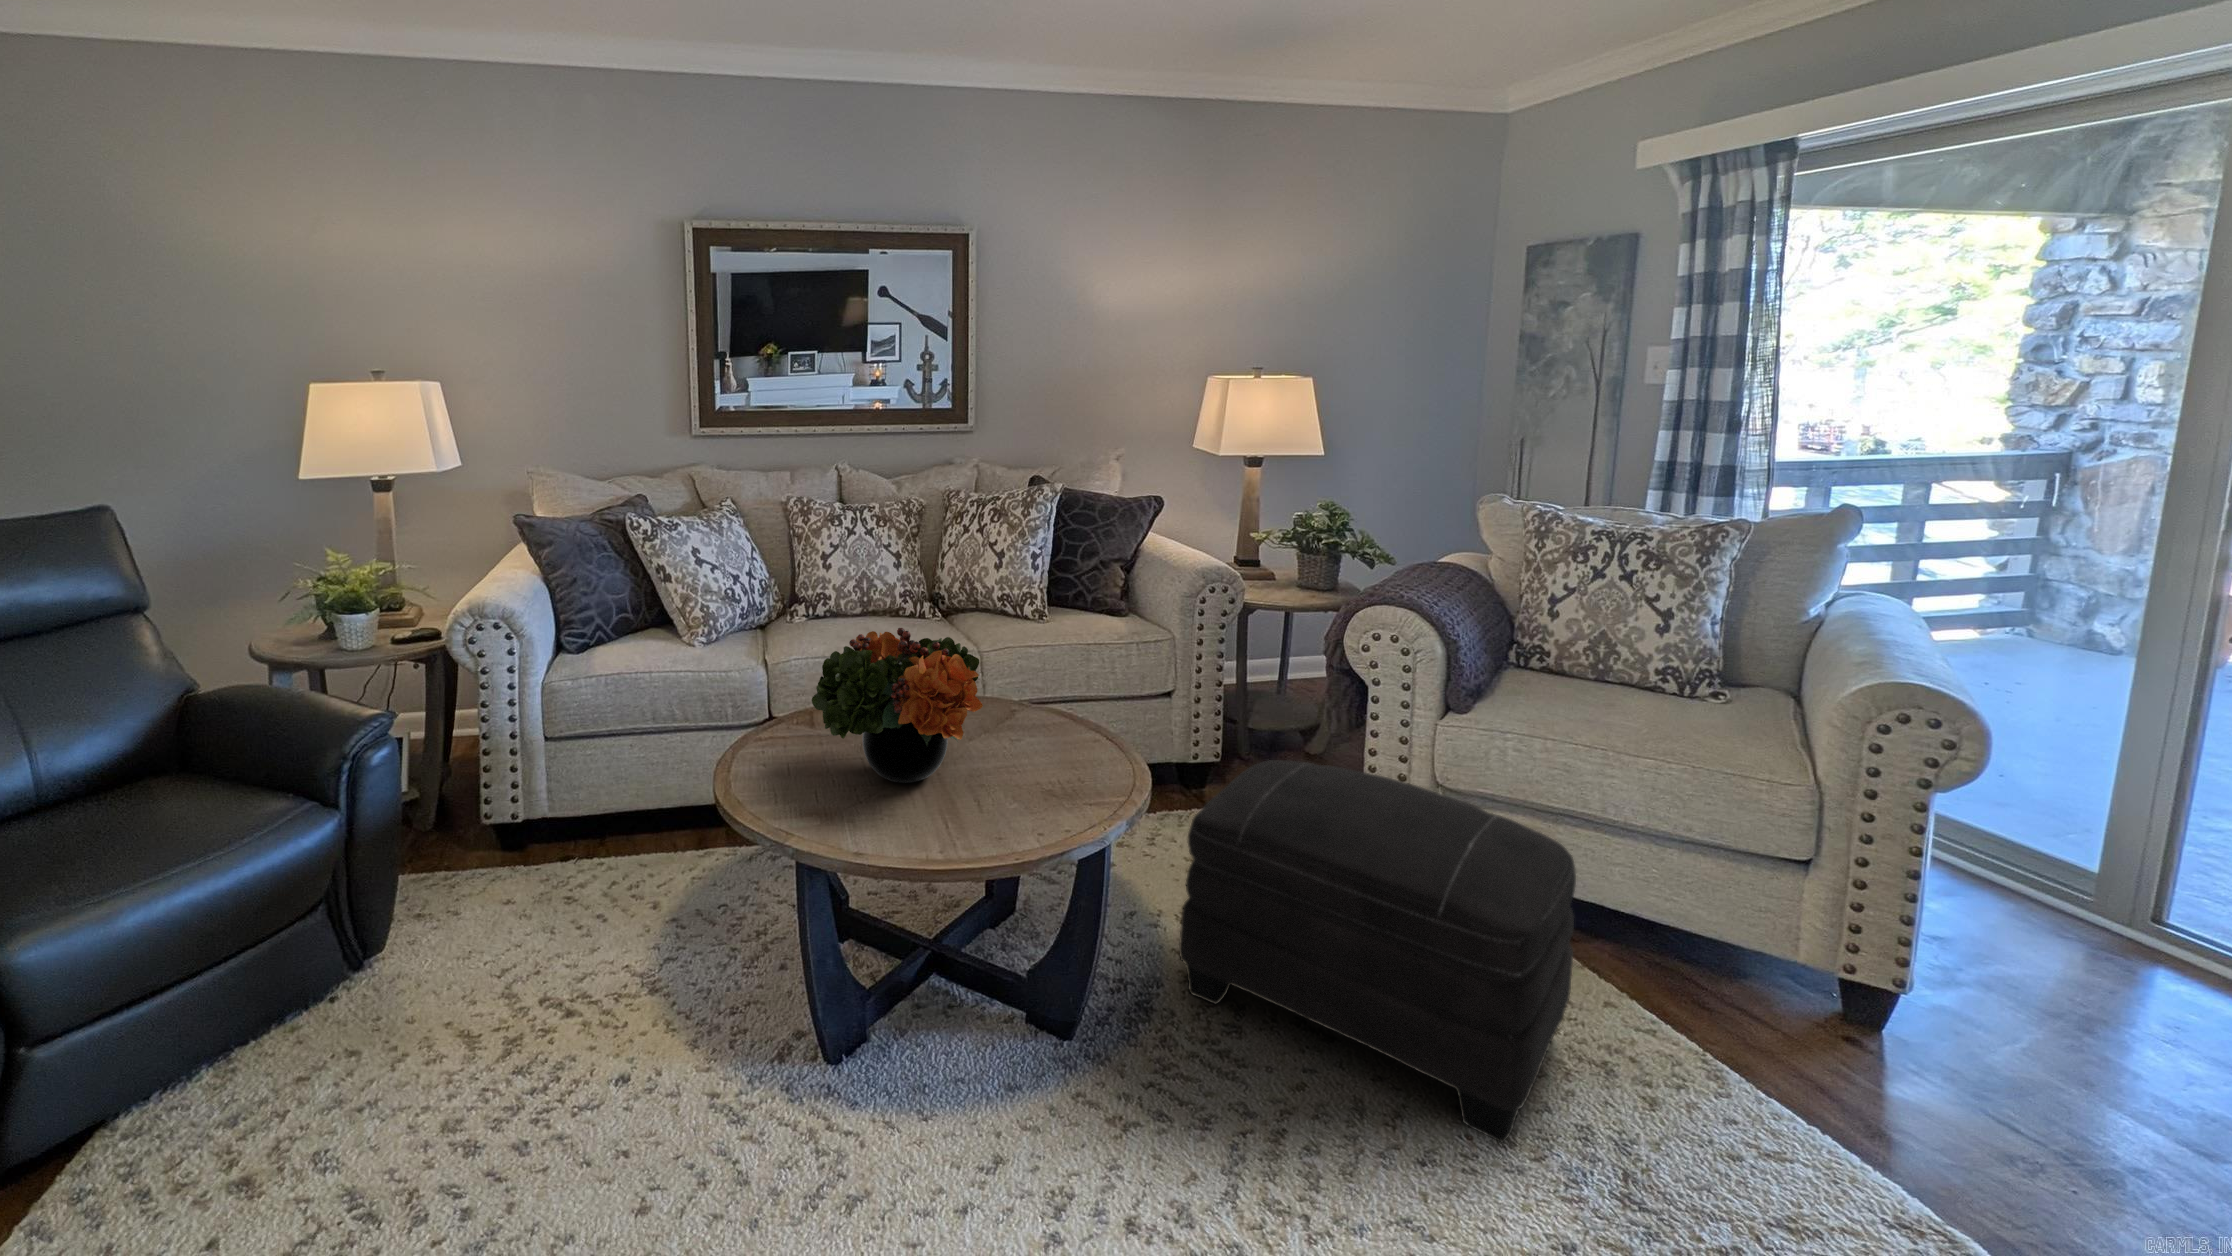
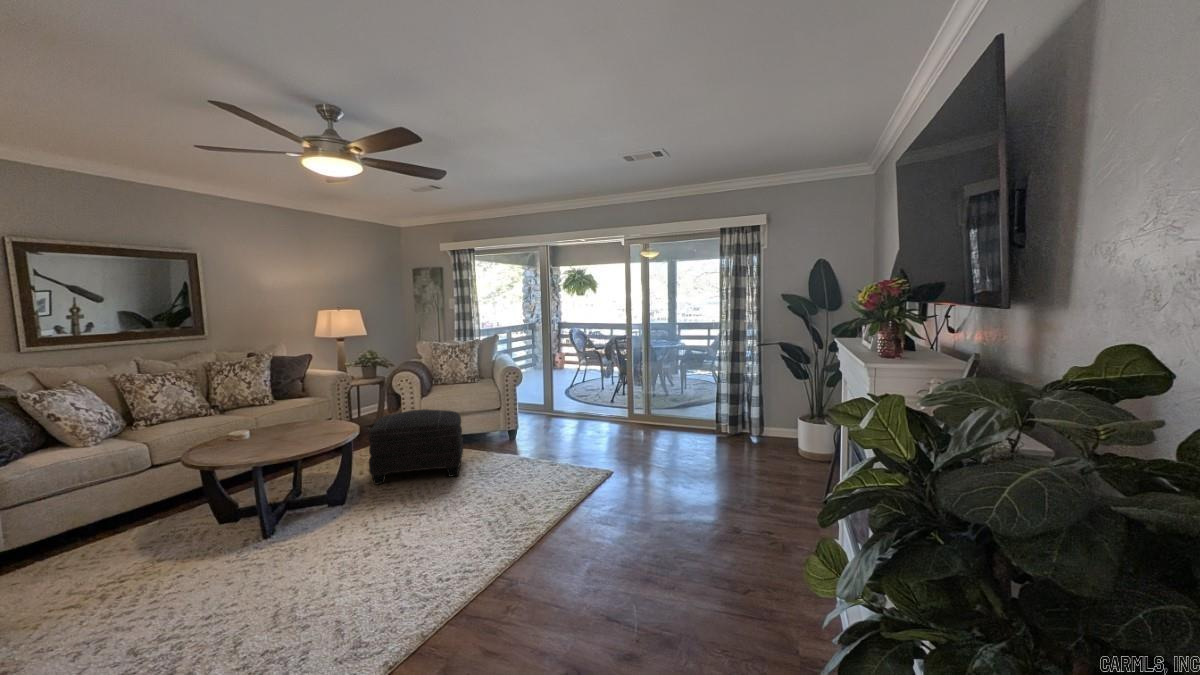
flower arrangement: present [812,628,983,783] -> none [233,393,304,444]

